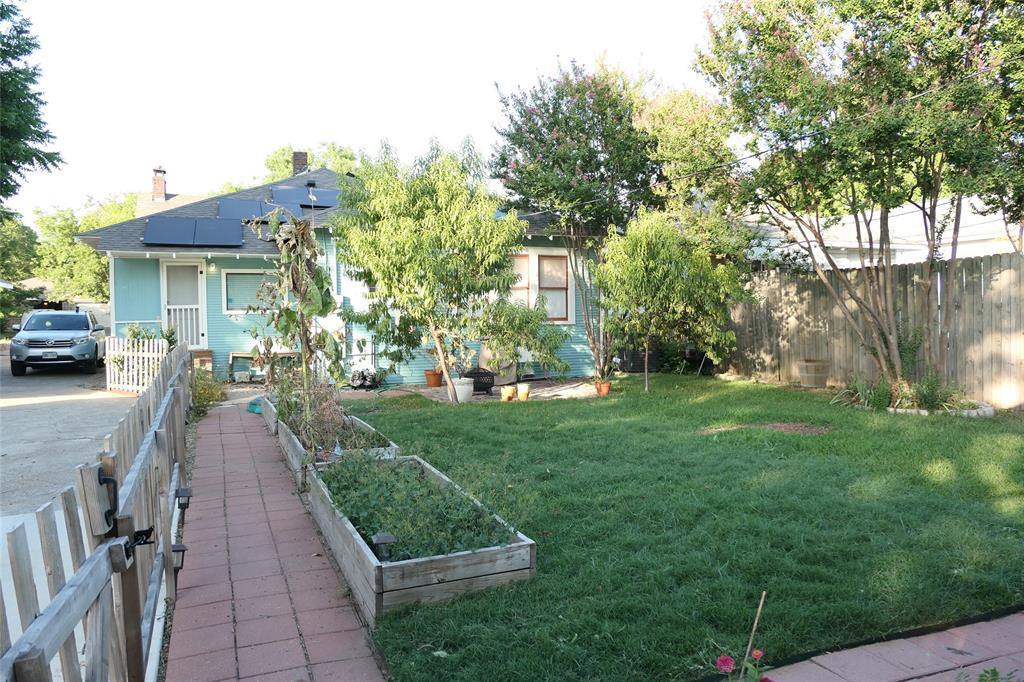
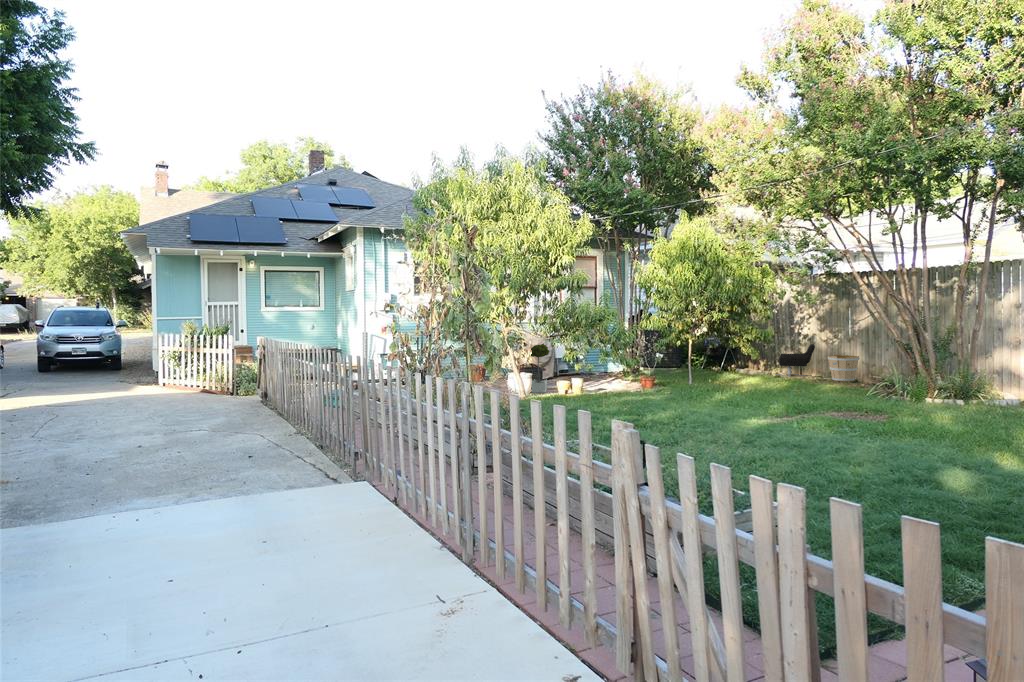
potted tree: none [467,347,488,400] -> present [531,343,550,393]
lounge chair: none [742,347,788,382] -> present [779,344,815,377]

